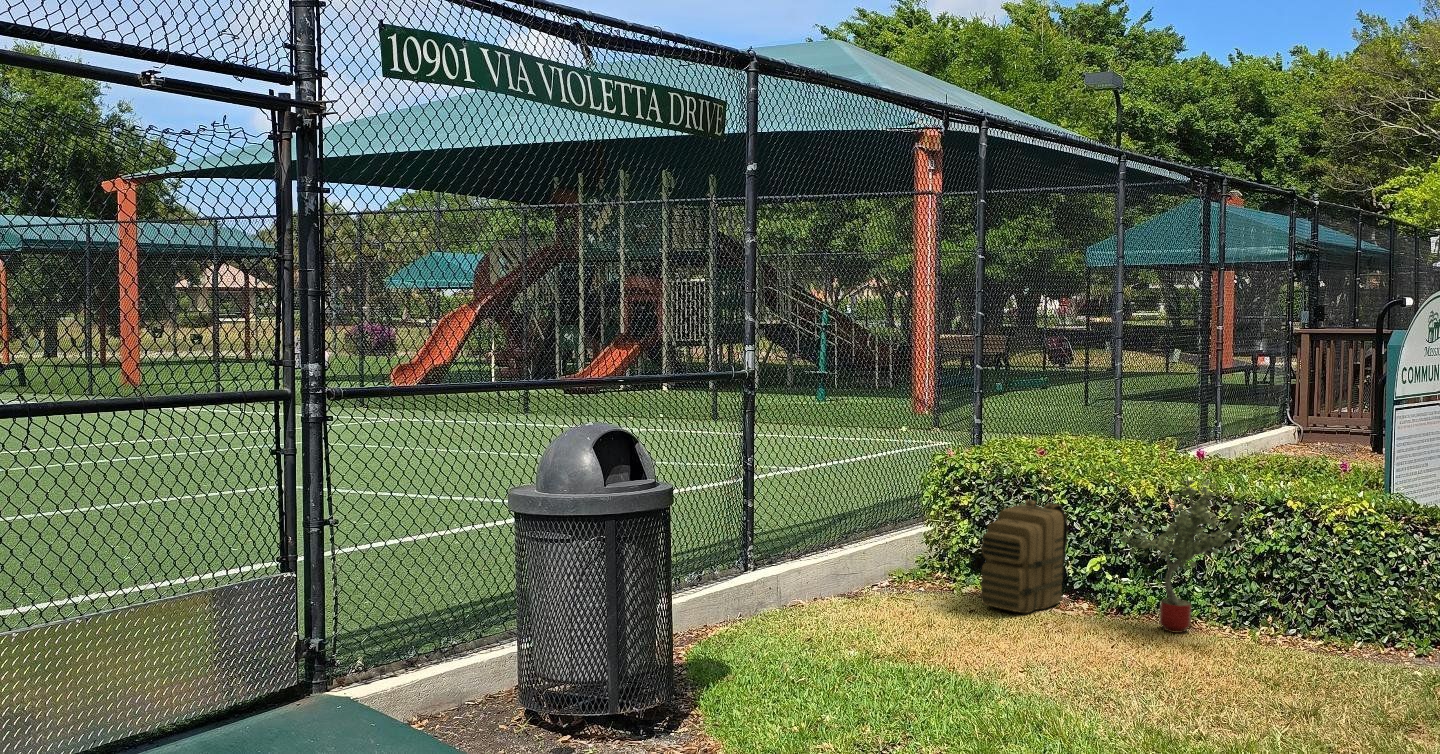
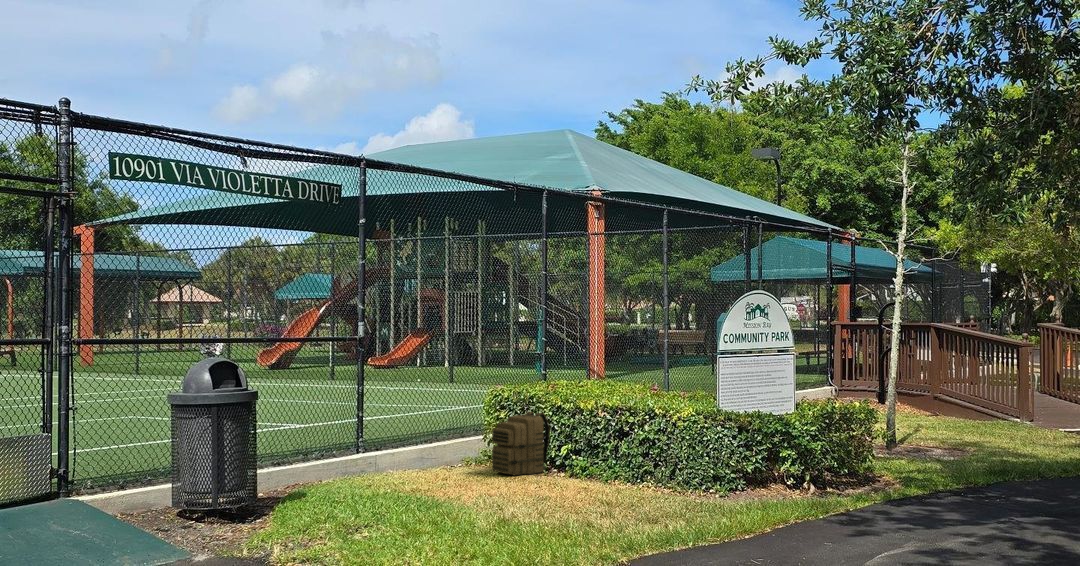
potted tree: present [1120,480,1244,633] -> none [566,395,625,485]

